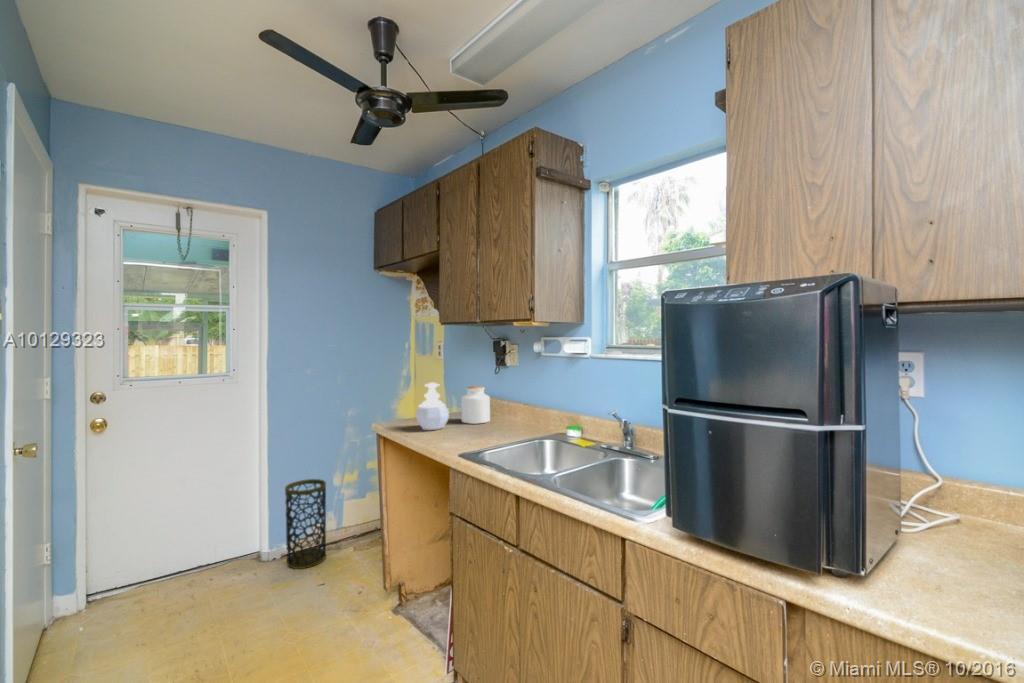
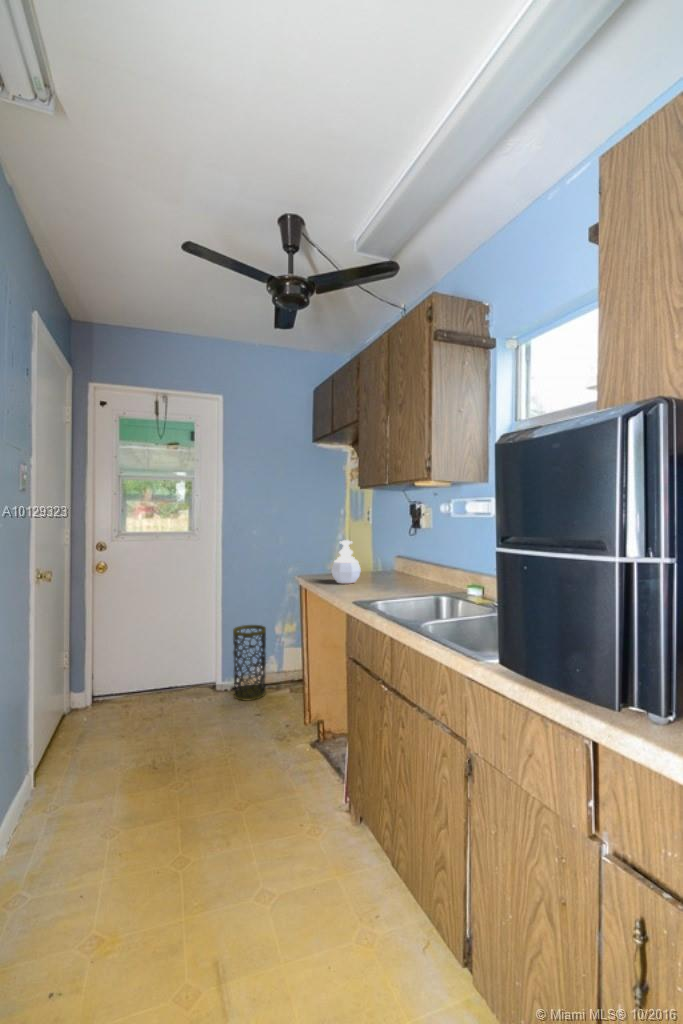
jar: present [461,386,490,424] -> none [376,546,403,581]

